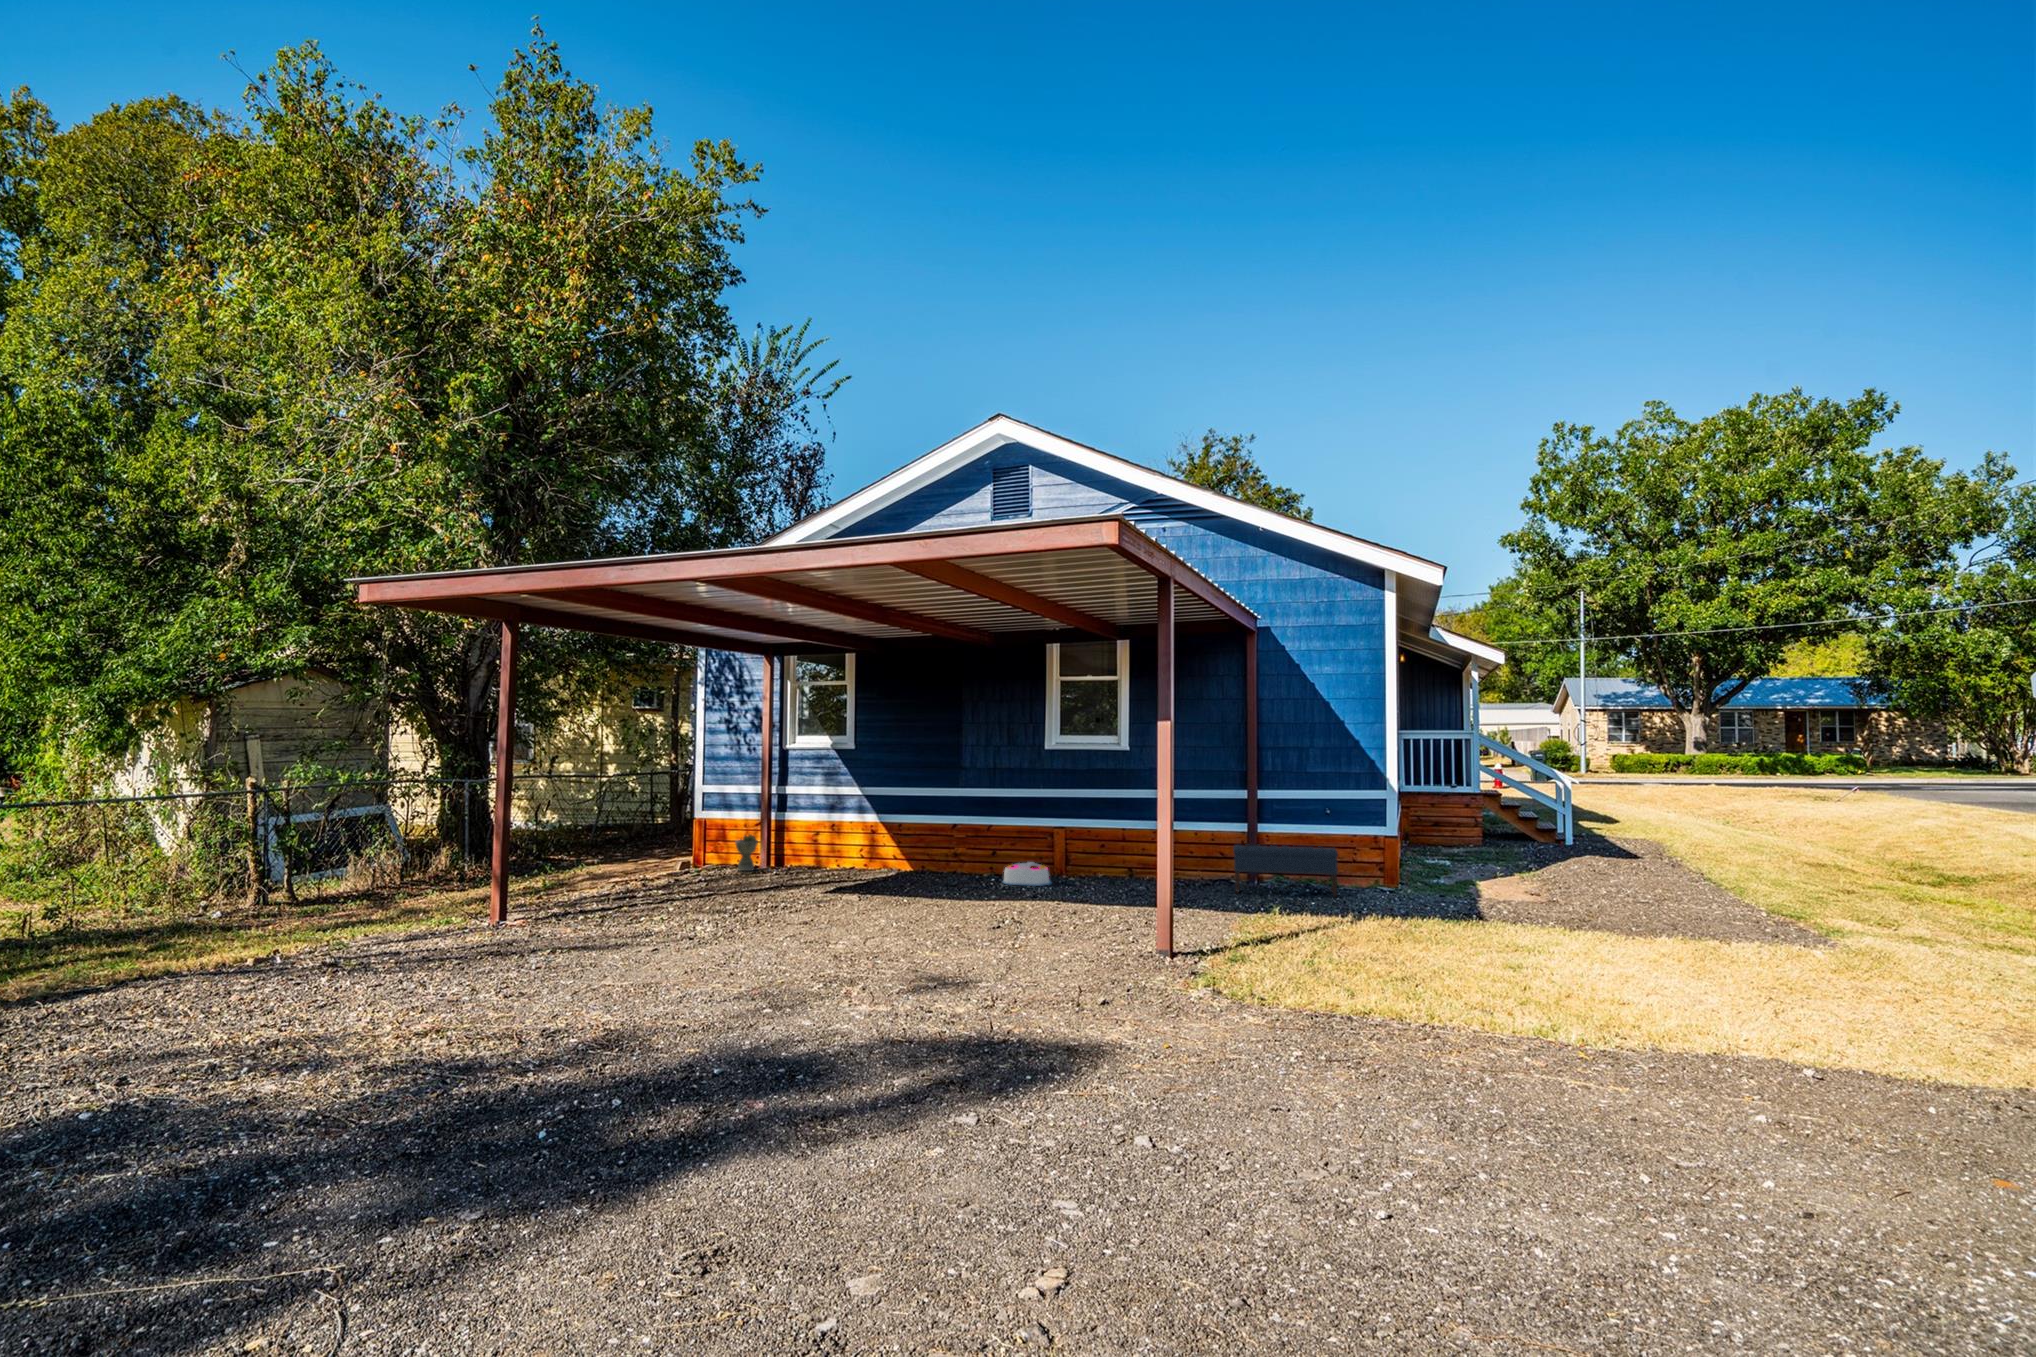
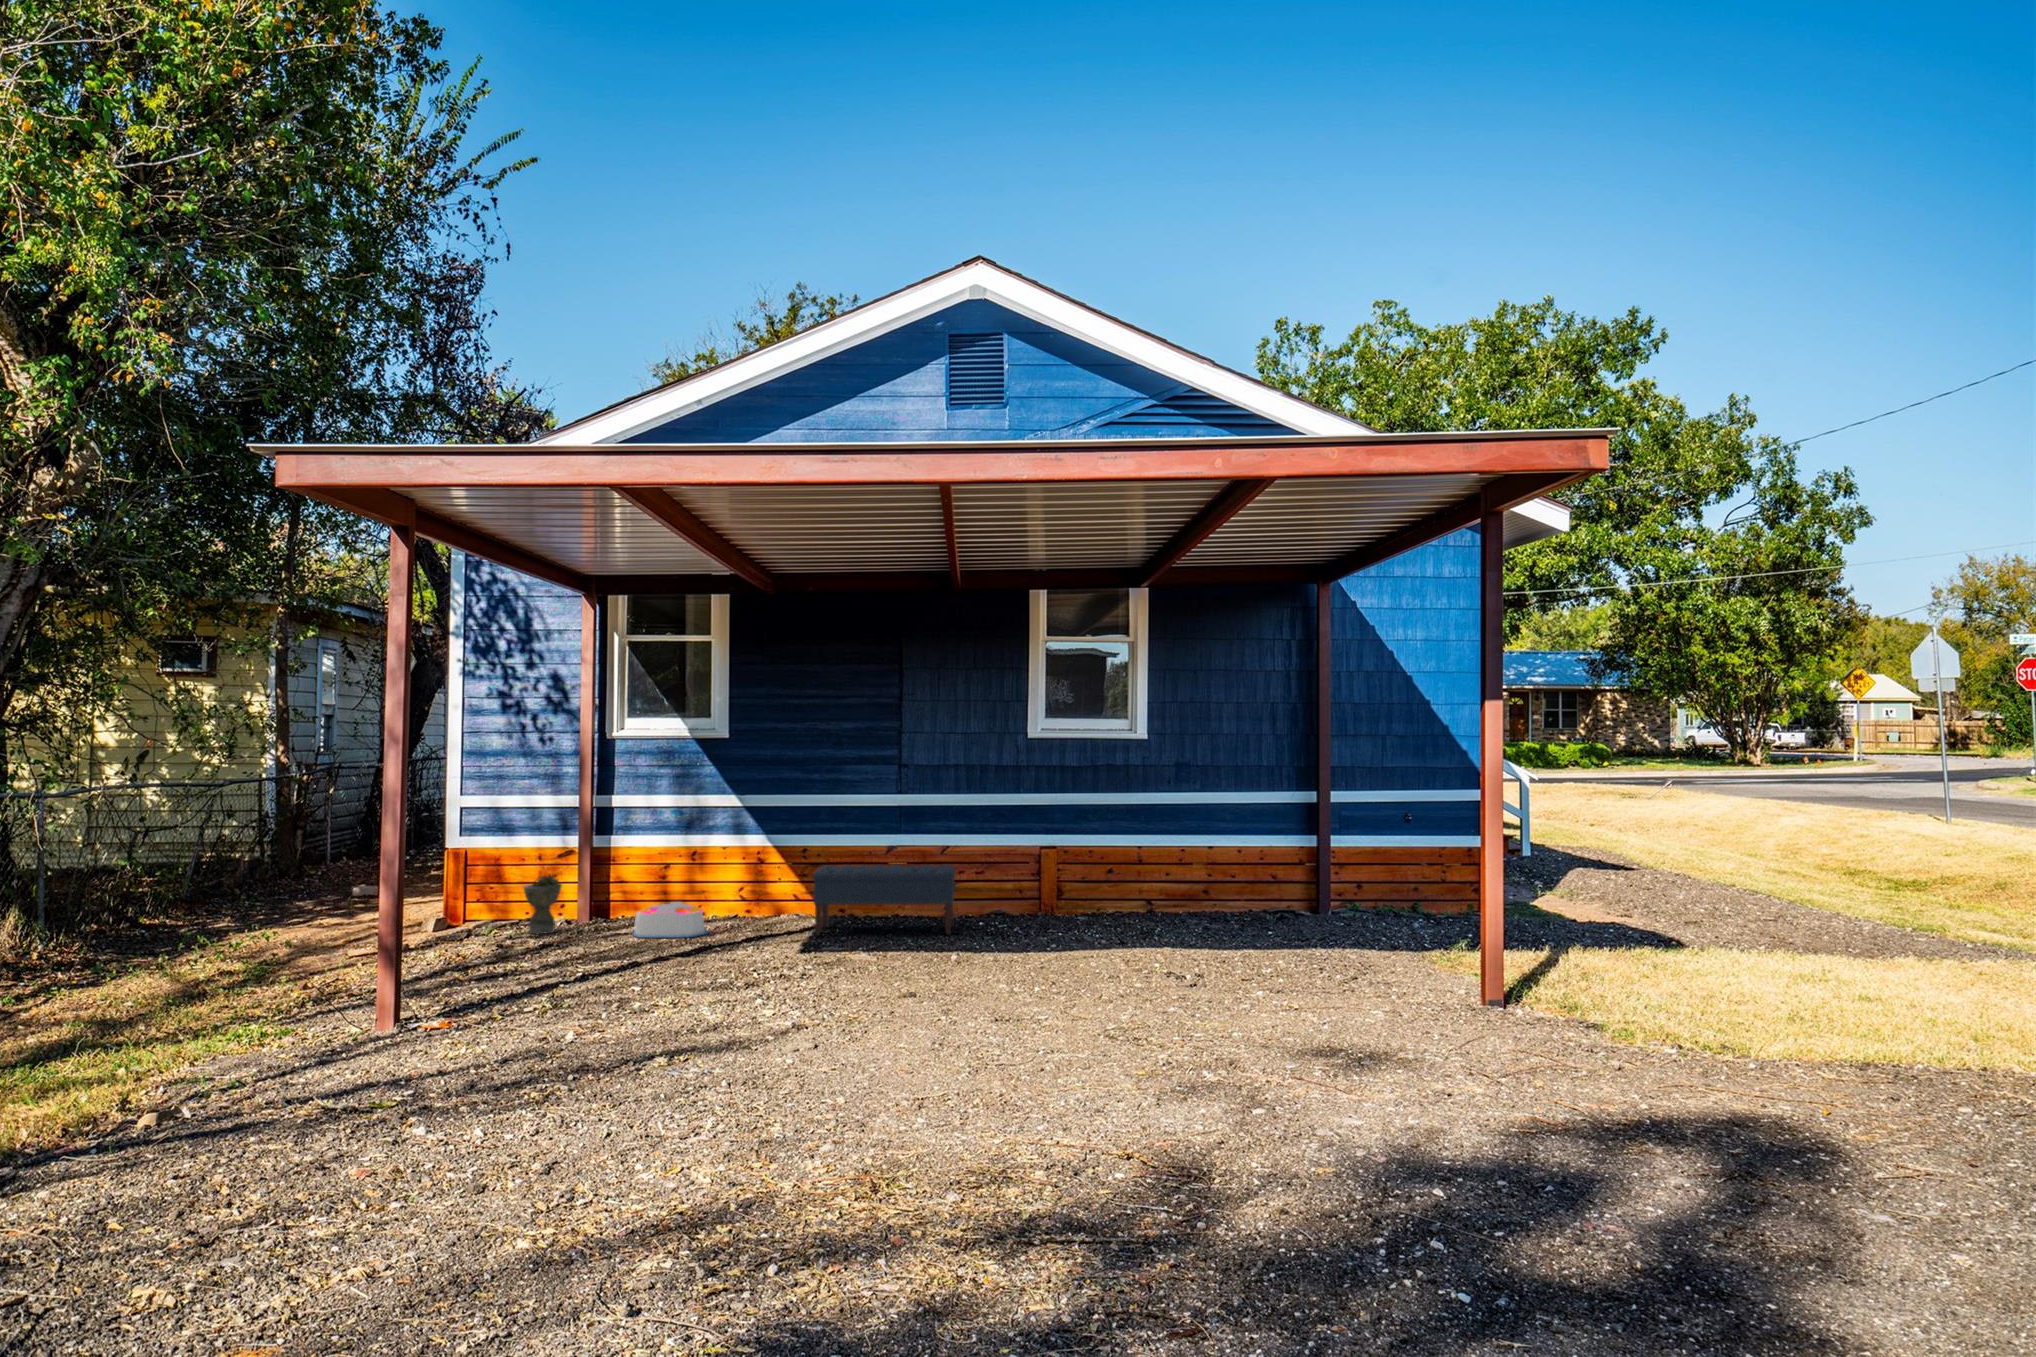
bench: present [1233,844,1338,897] -> present [813,864,955,935]
storage bin: present [1003,862,1051,886] -> present [632,902,709,938]

